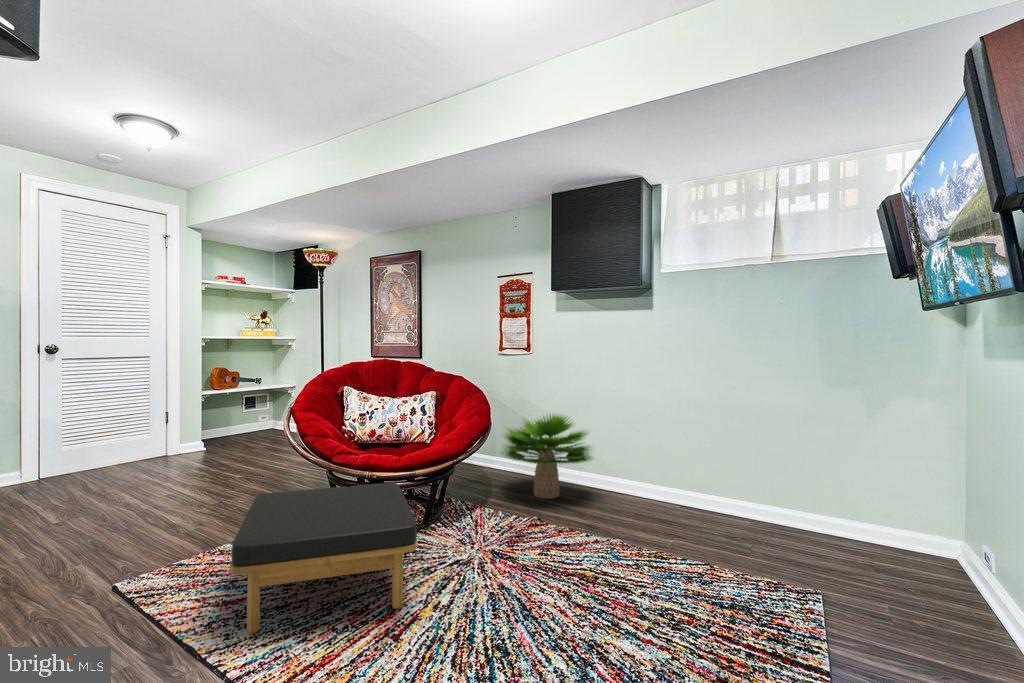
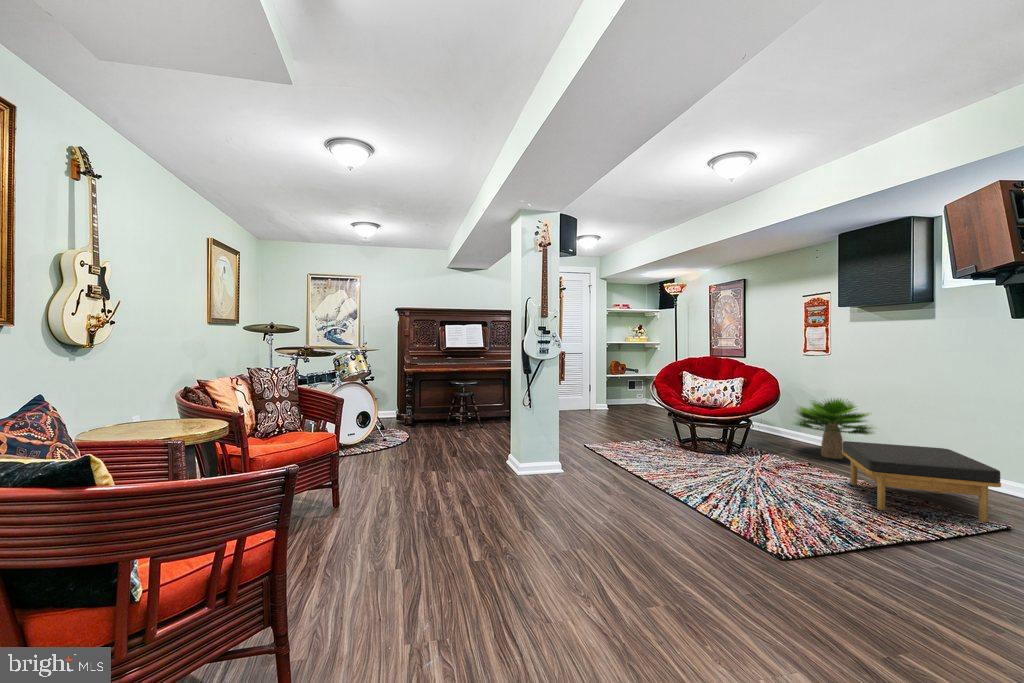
ottoman: present [230,483,417,634] -> present [842,441,1001,523]

